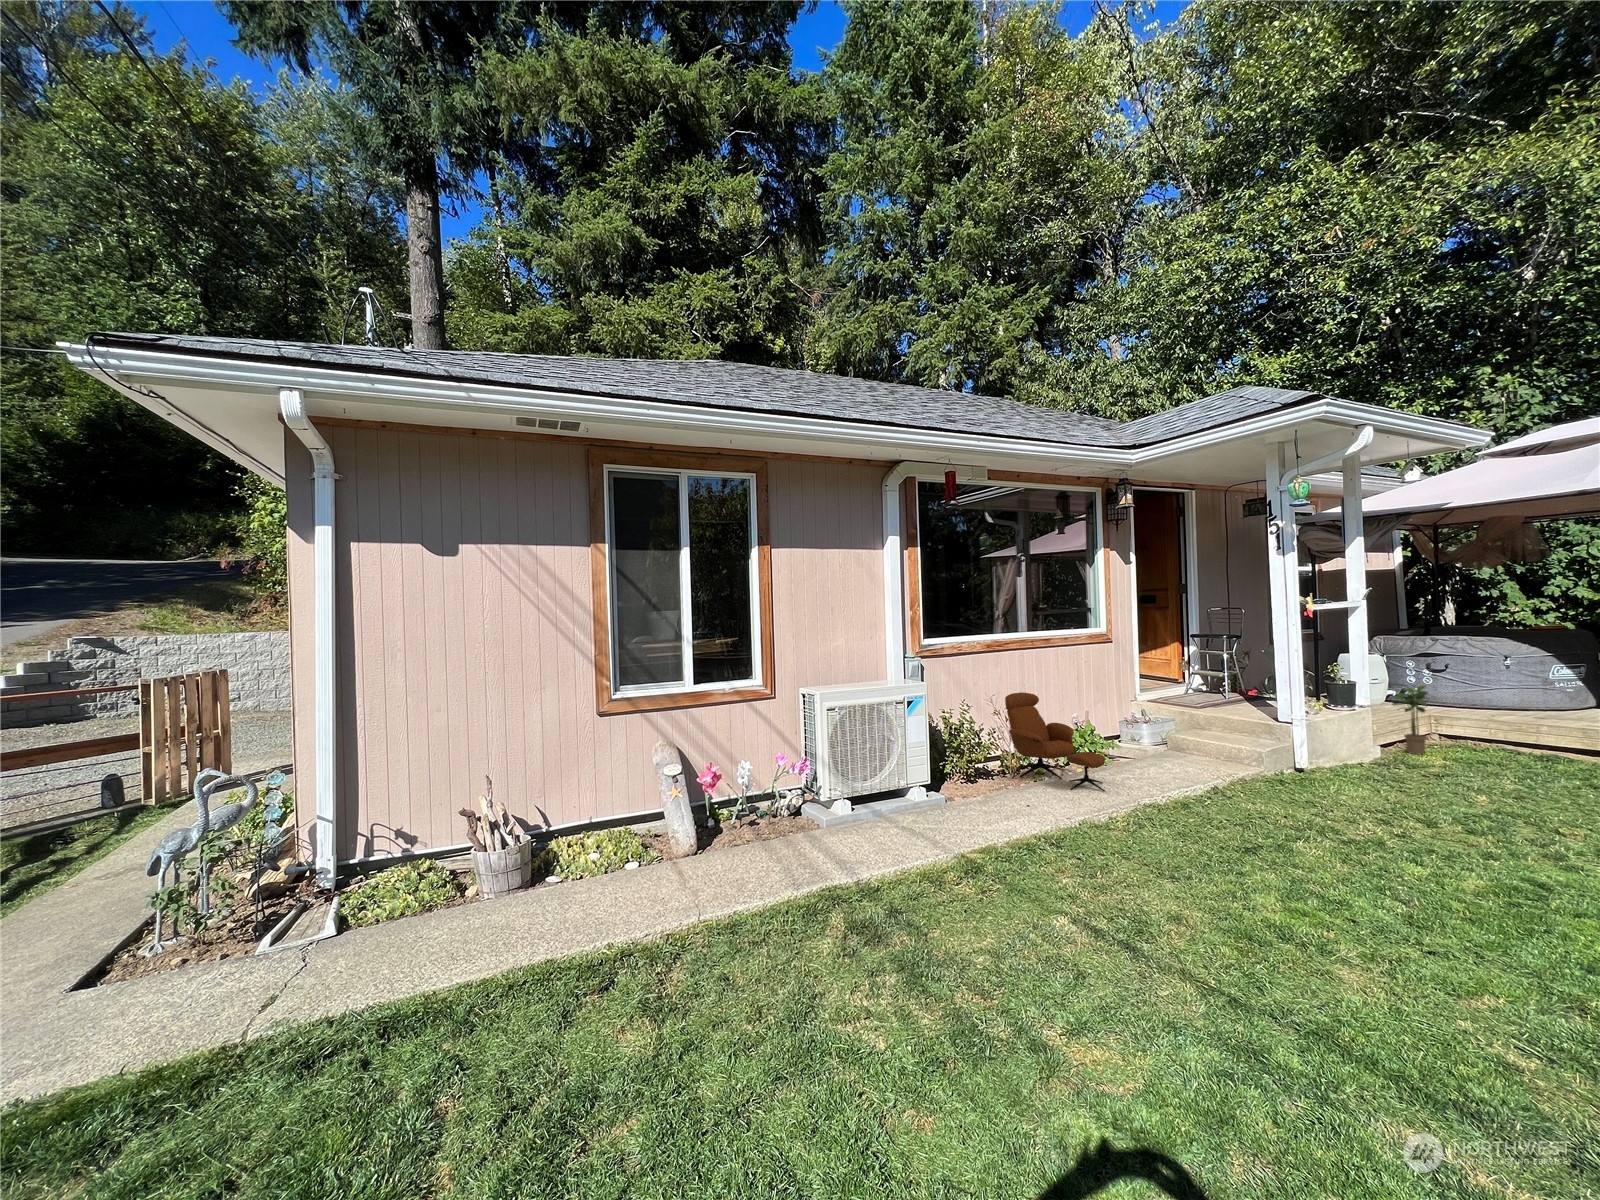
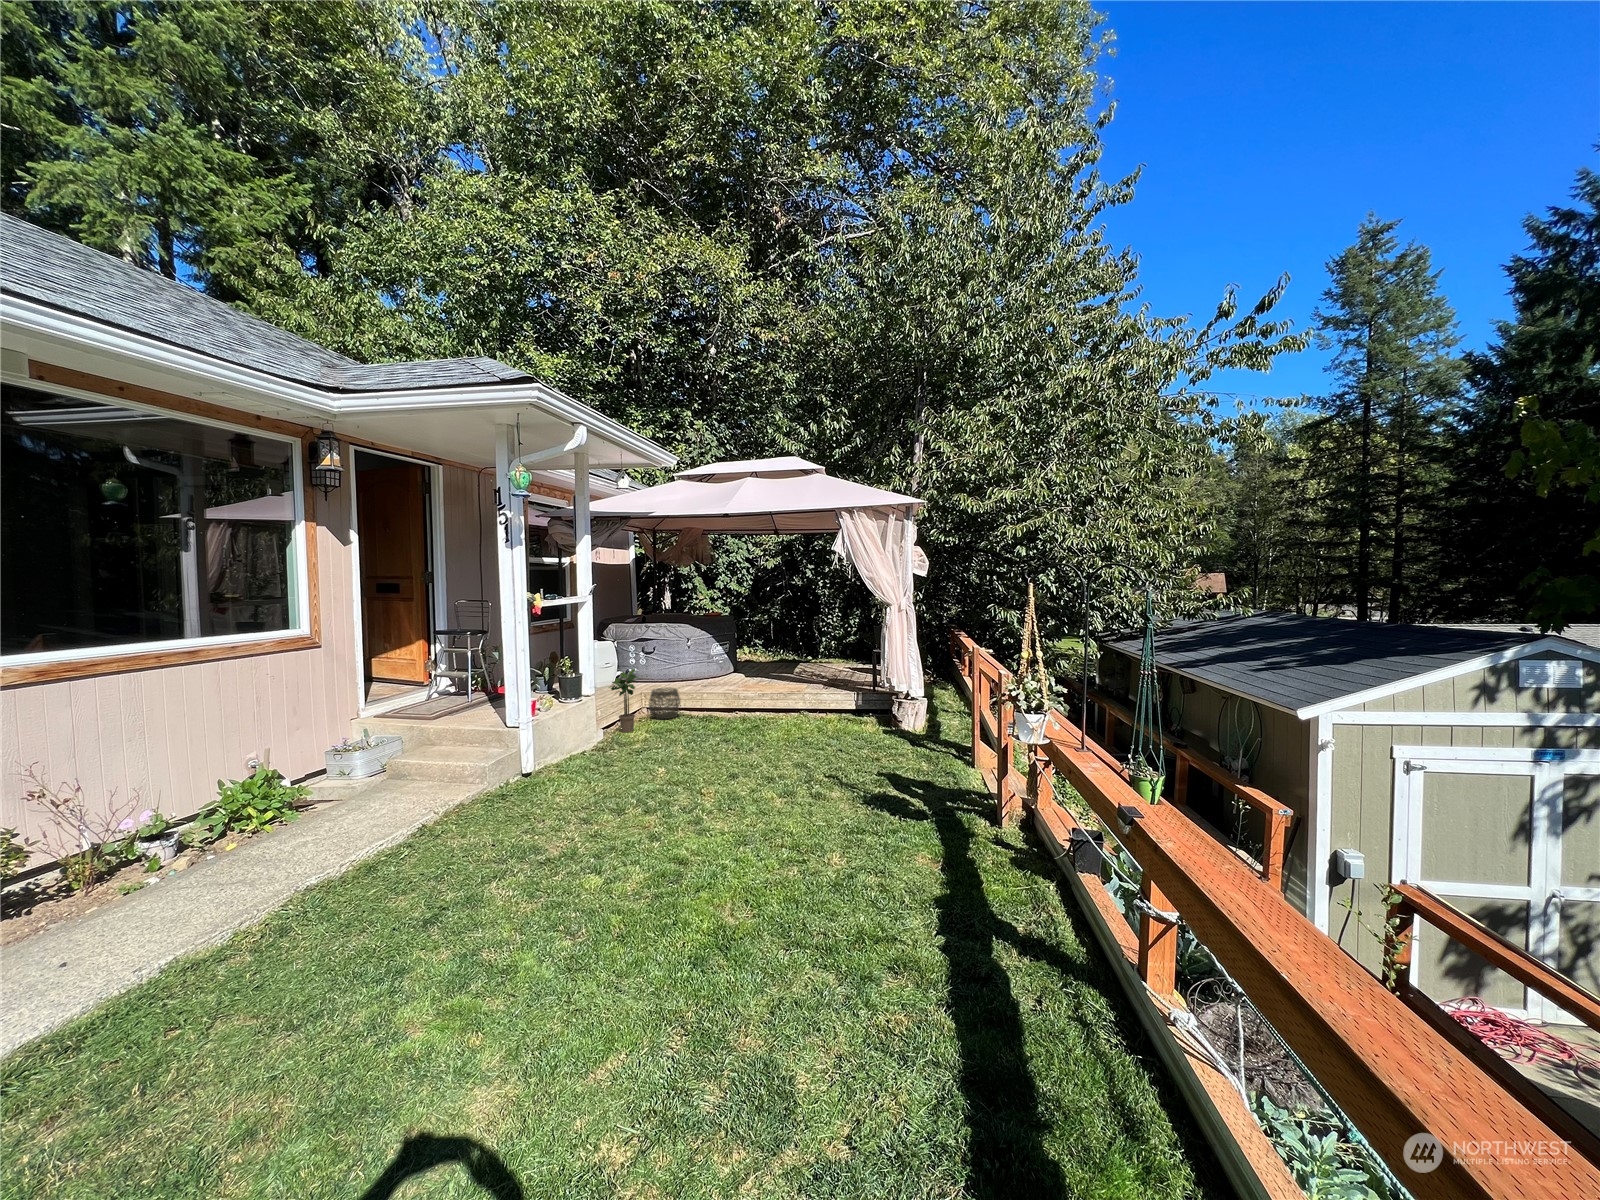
lounge chair: present [1005,692,1105,791] -> none [80,740,260,885]
woven basket: none [1443,712,1496,750] -> present [649,688,681,719]

